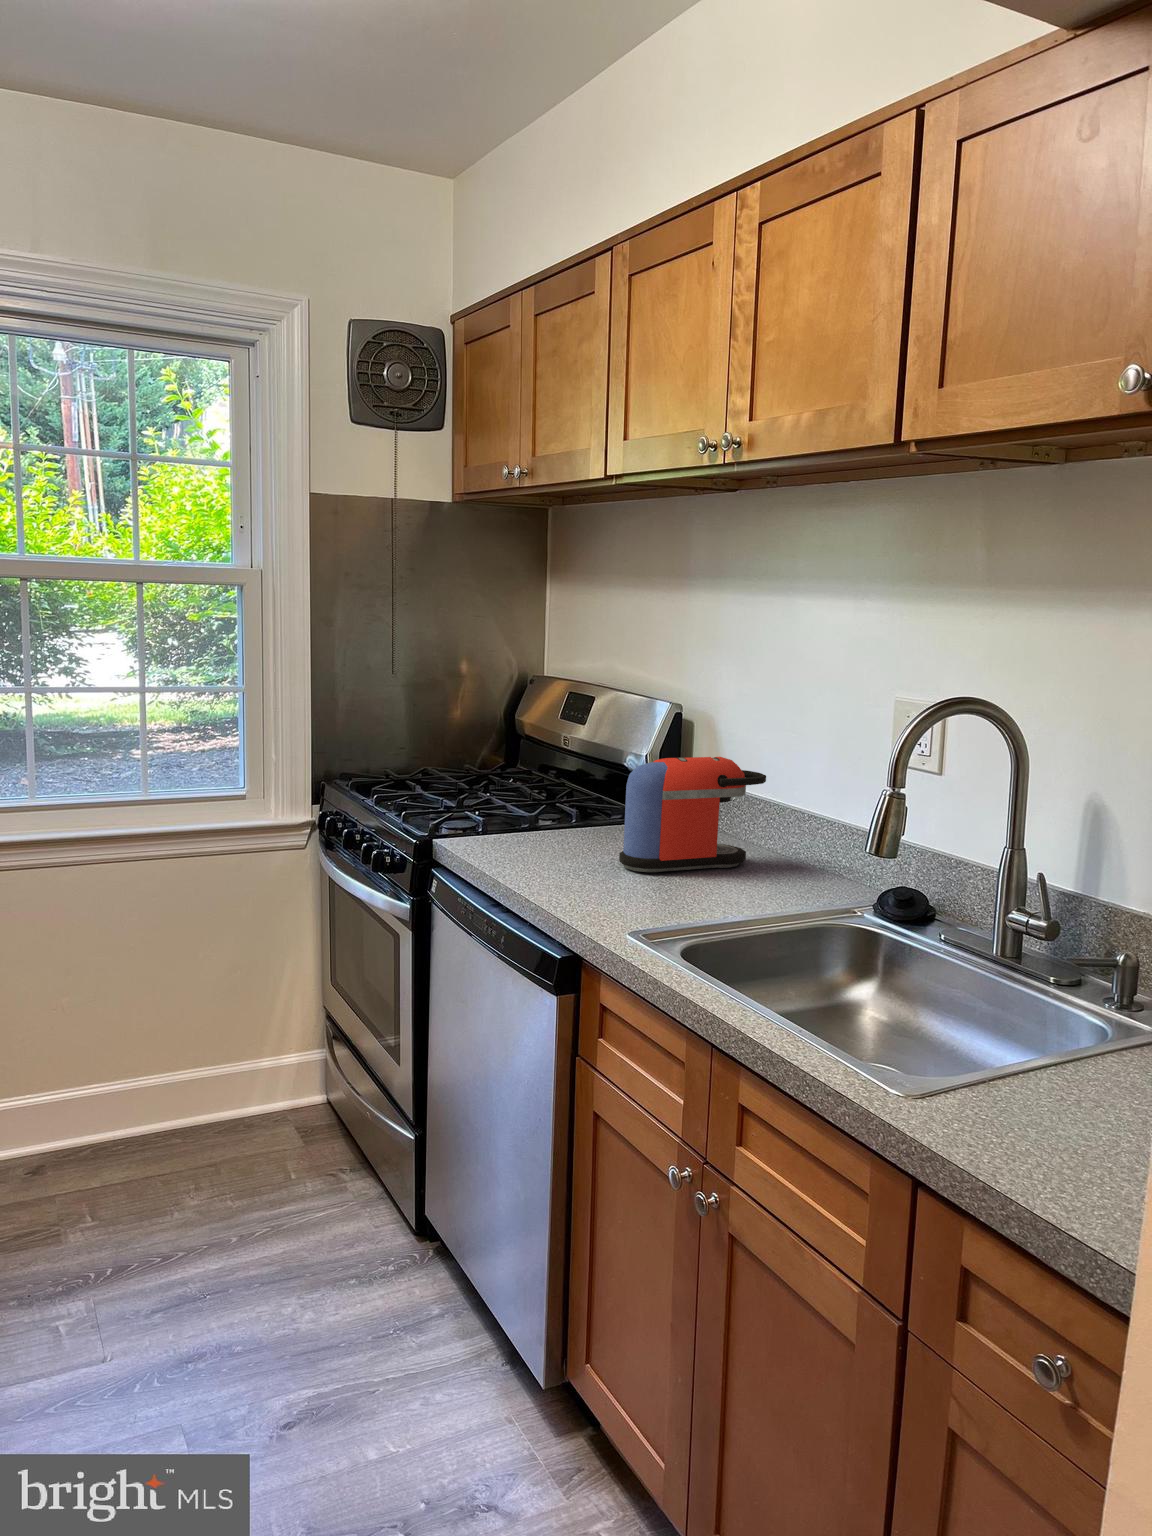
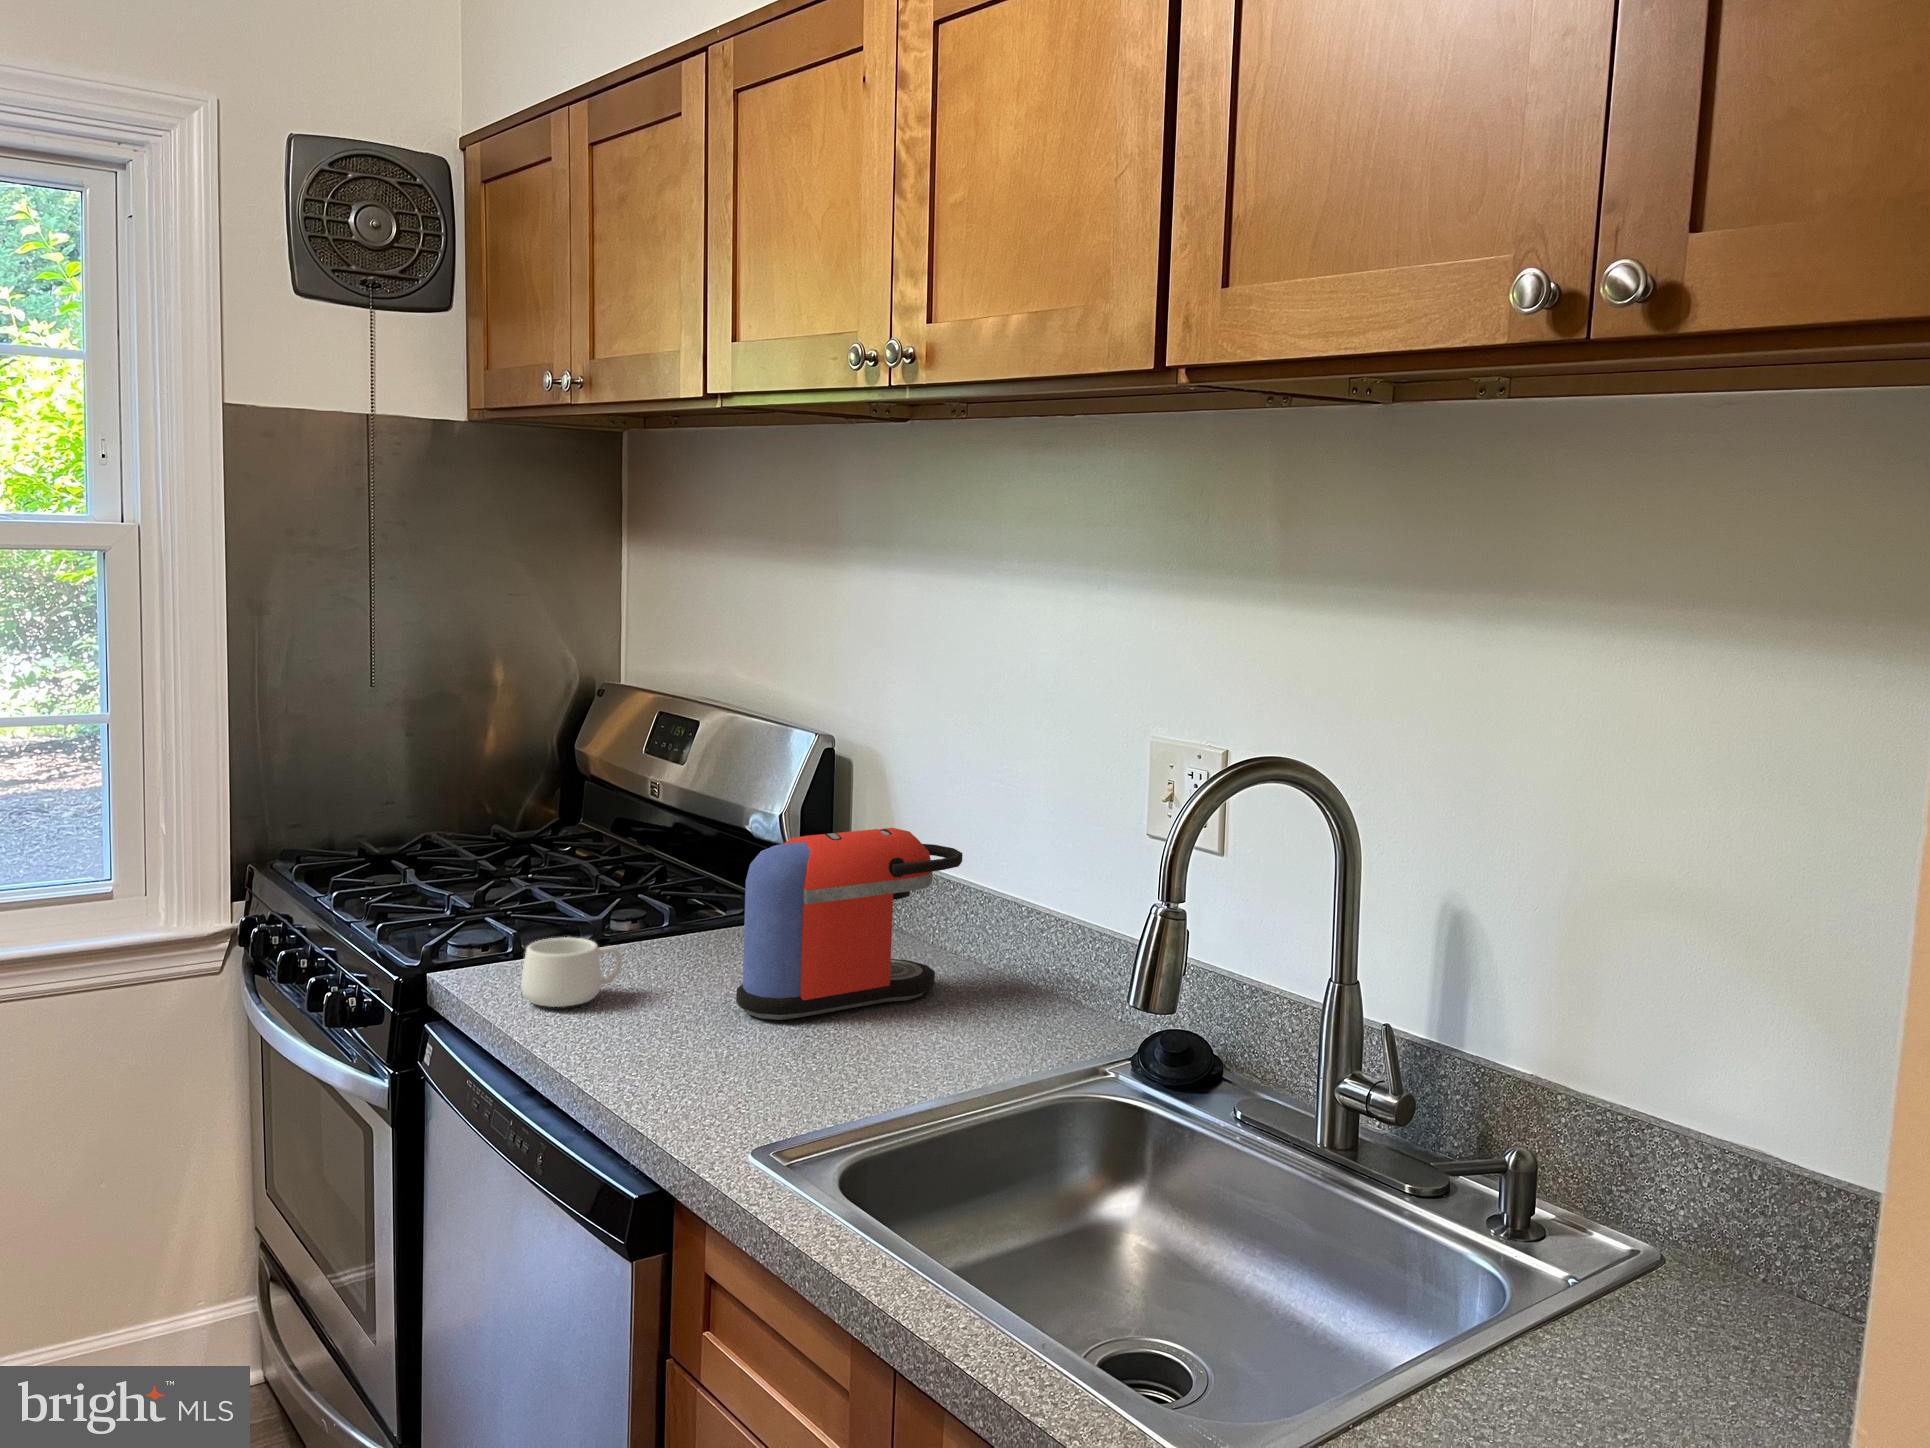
mug: none [489,818,550,858] -> present [521,937,622,1007]

